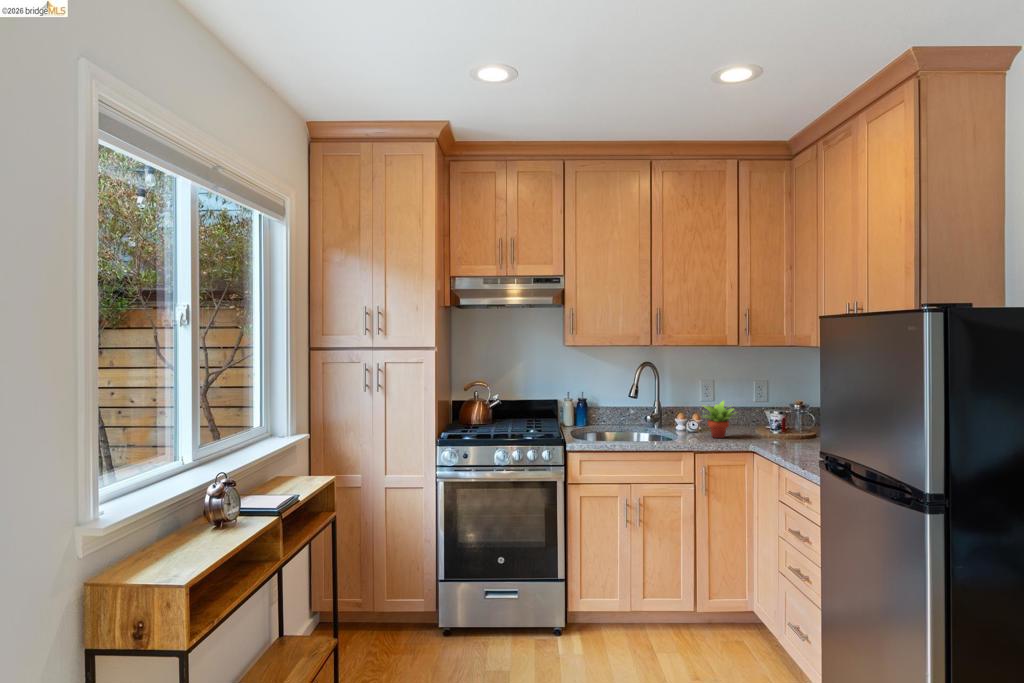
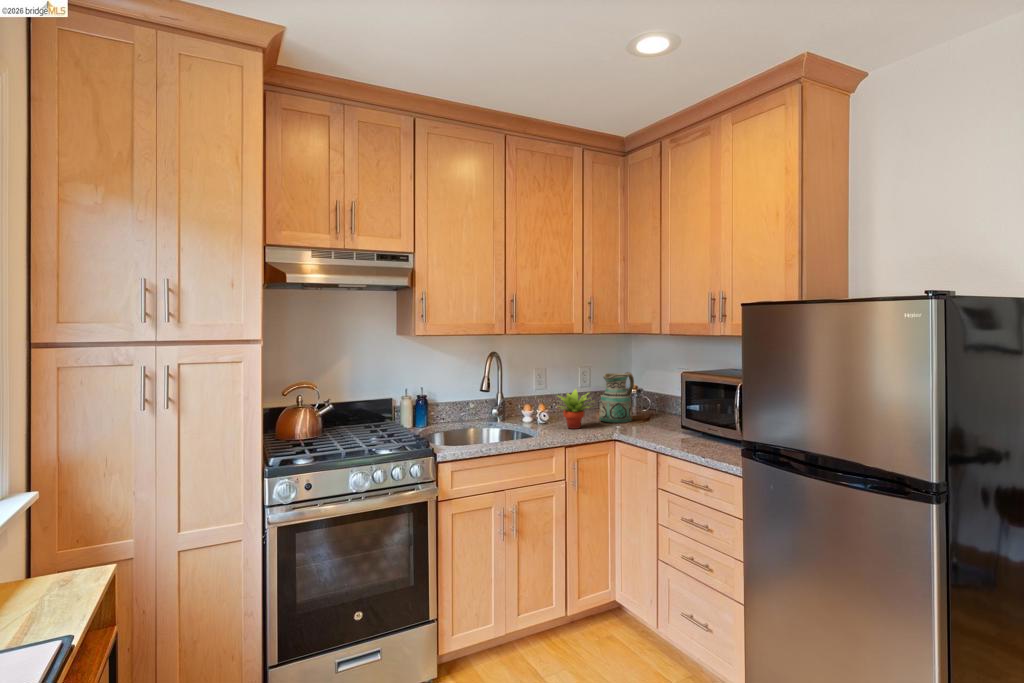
ceramic pitcher: none [753,387,796,437] -> present [599,372,634,423]

